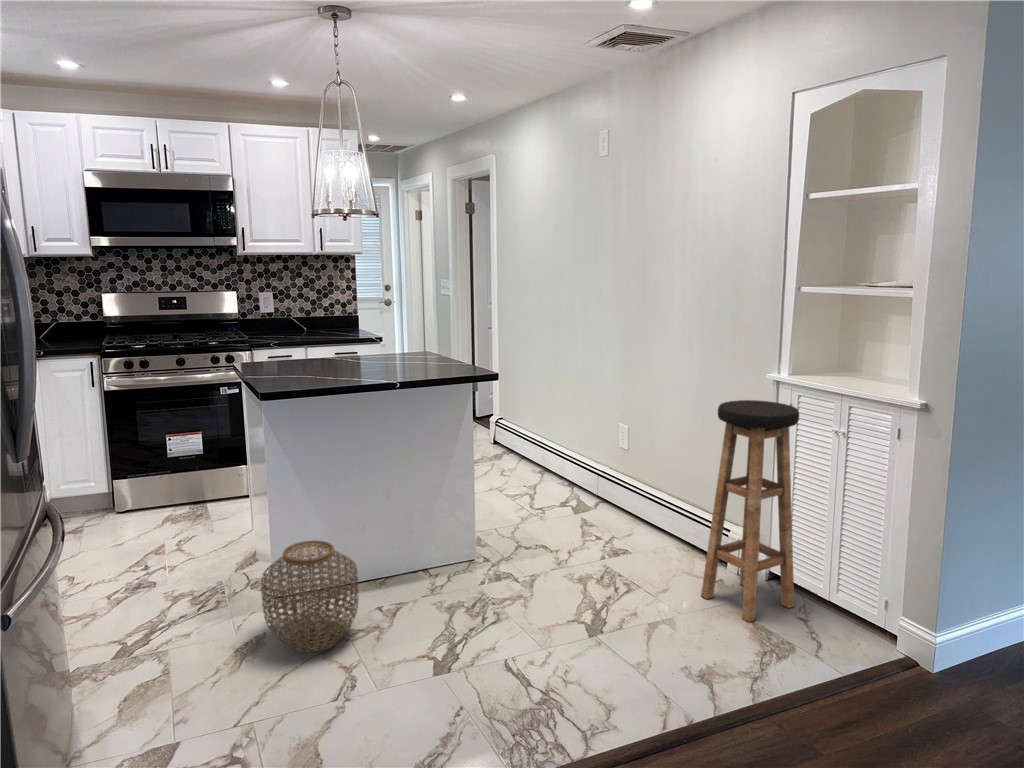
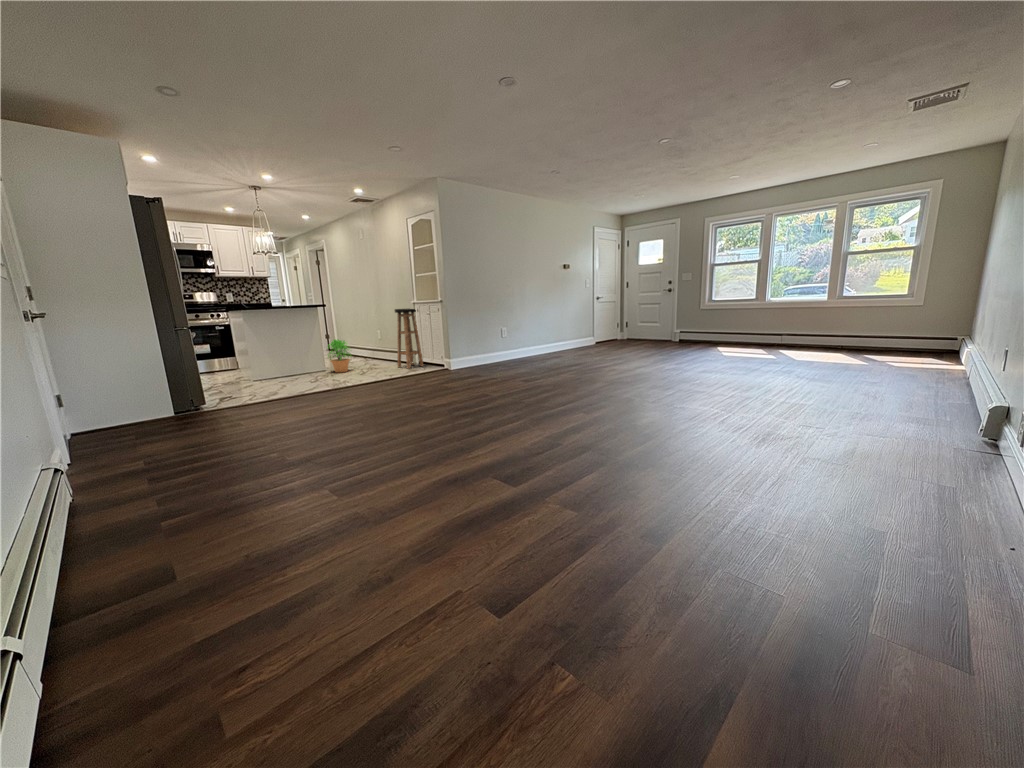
potted plant: none [481,488,566,598] -> present [328,339,351,372]
woven basket: present [261,540,359,652] -> none [252,352,285,384]

